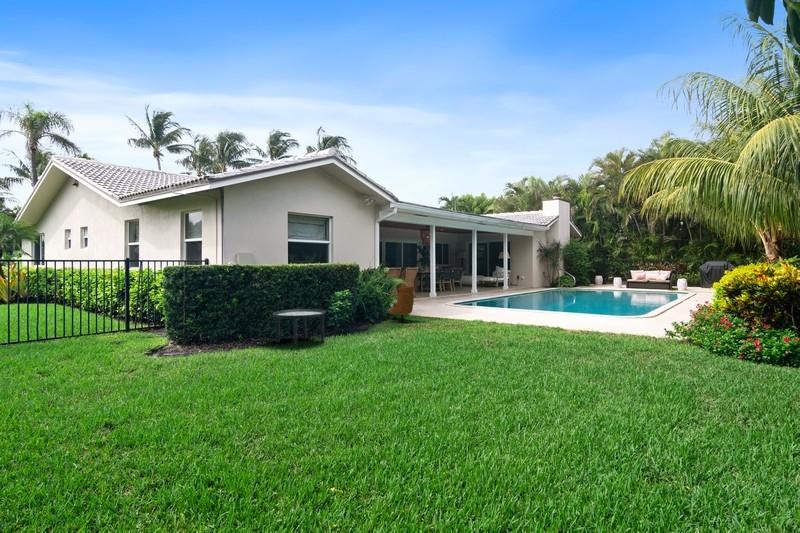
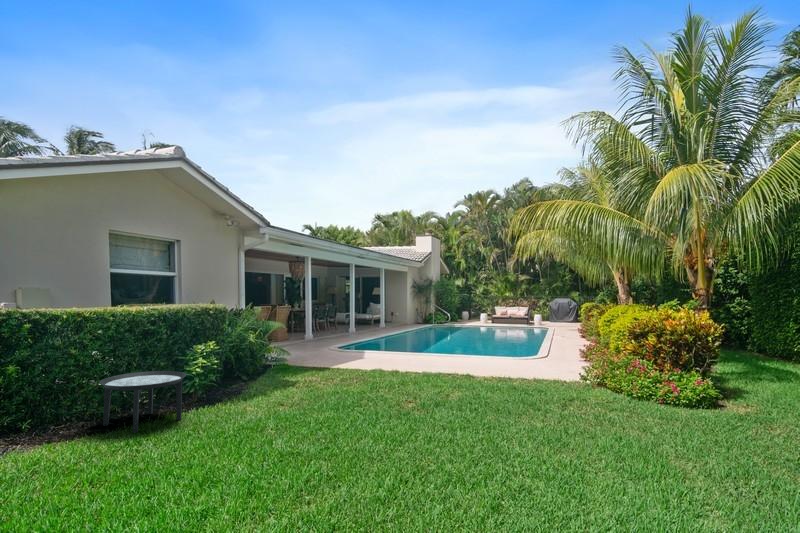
lounge chair: present [387,287,414,324] -> none [263,333,301,380]

